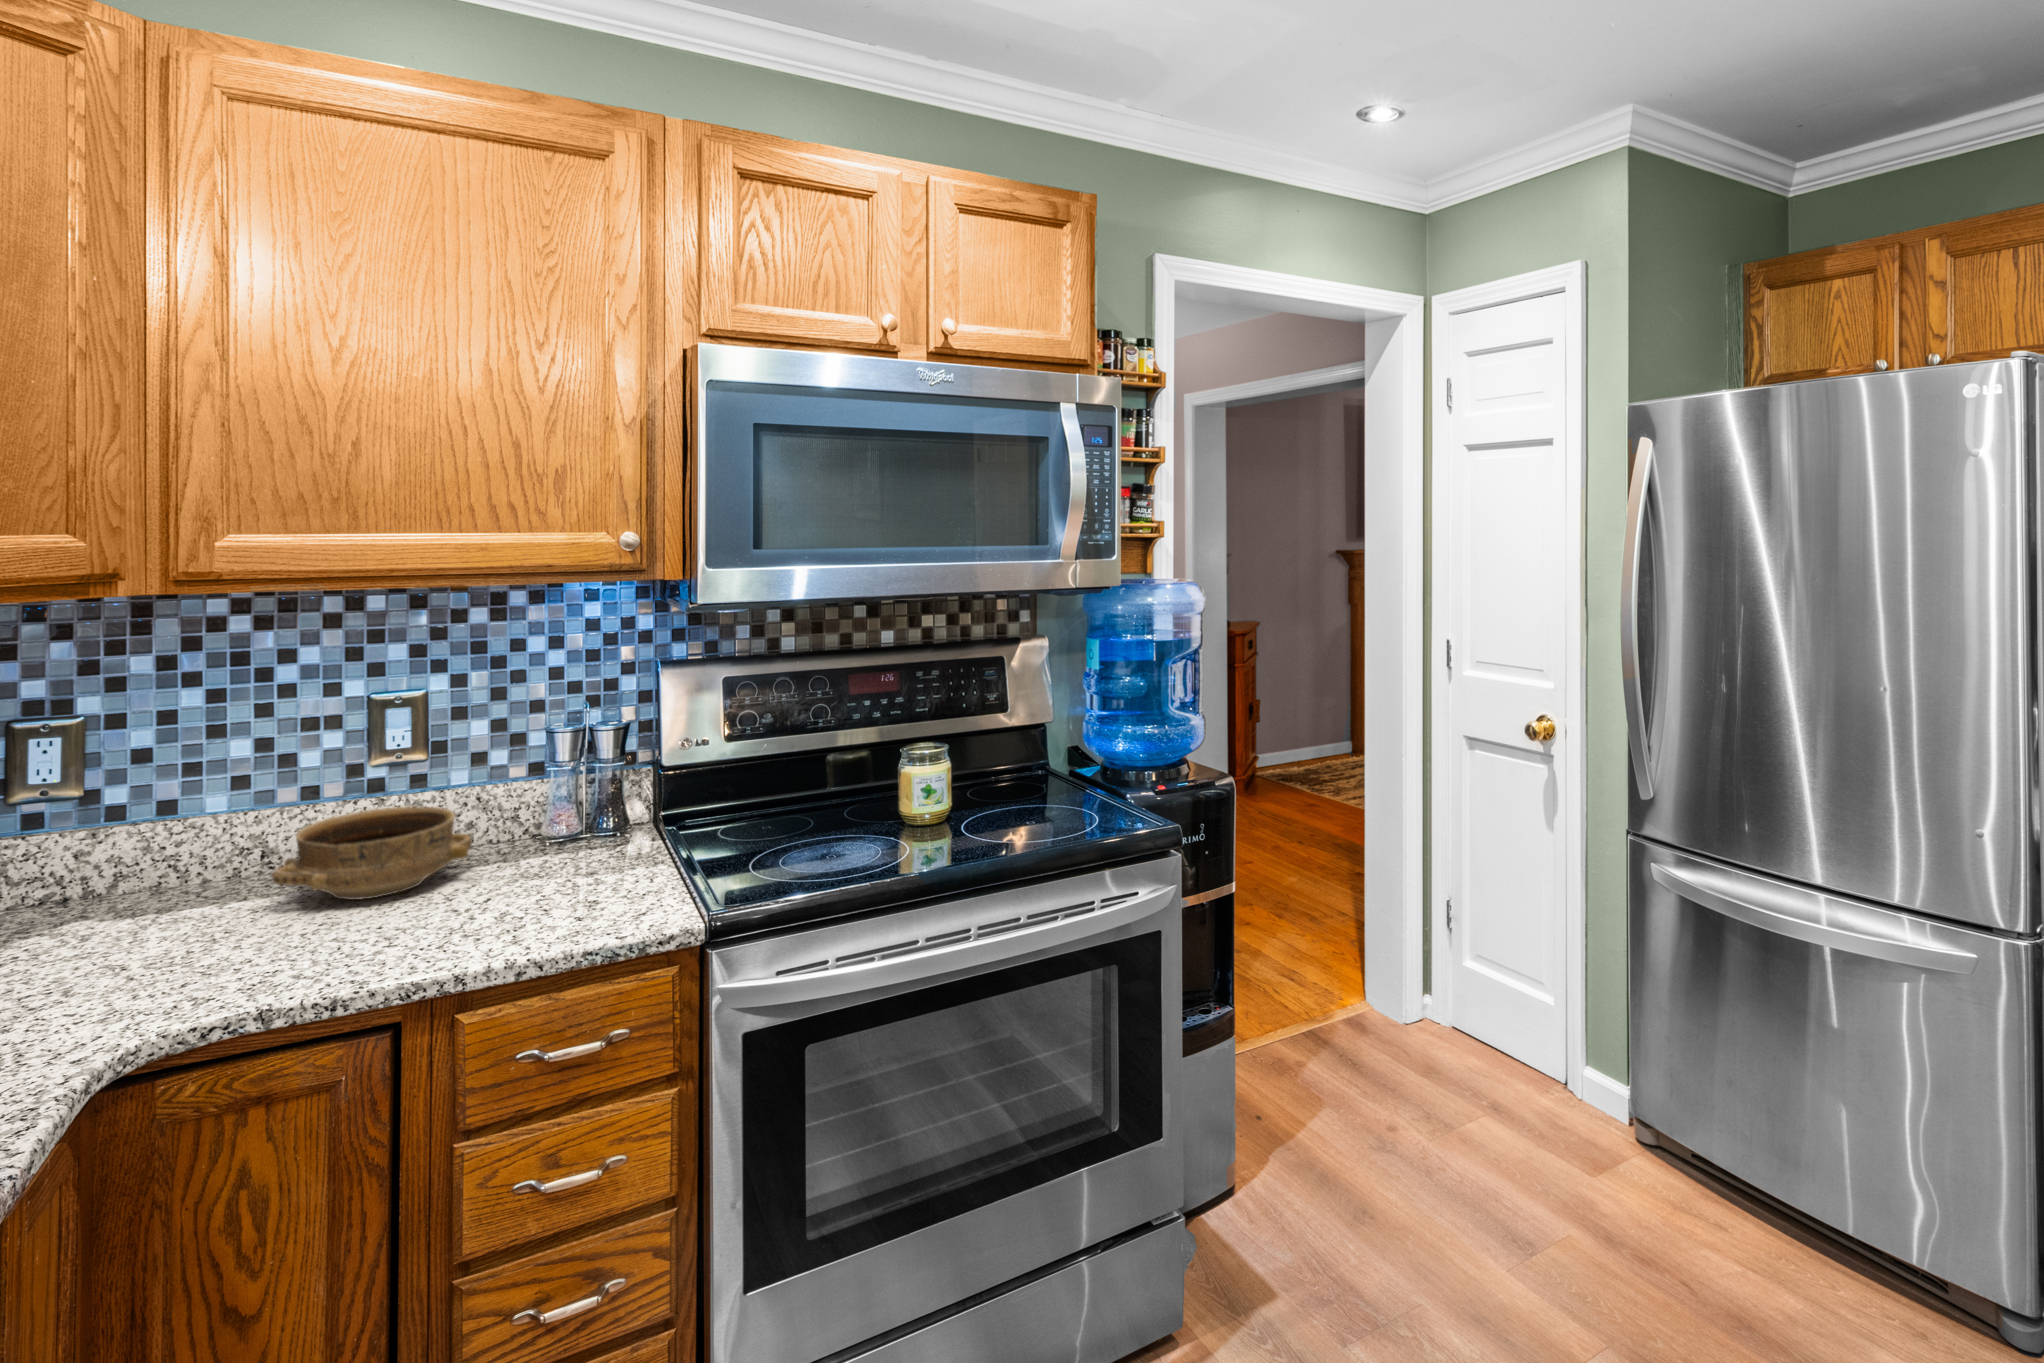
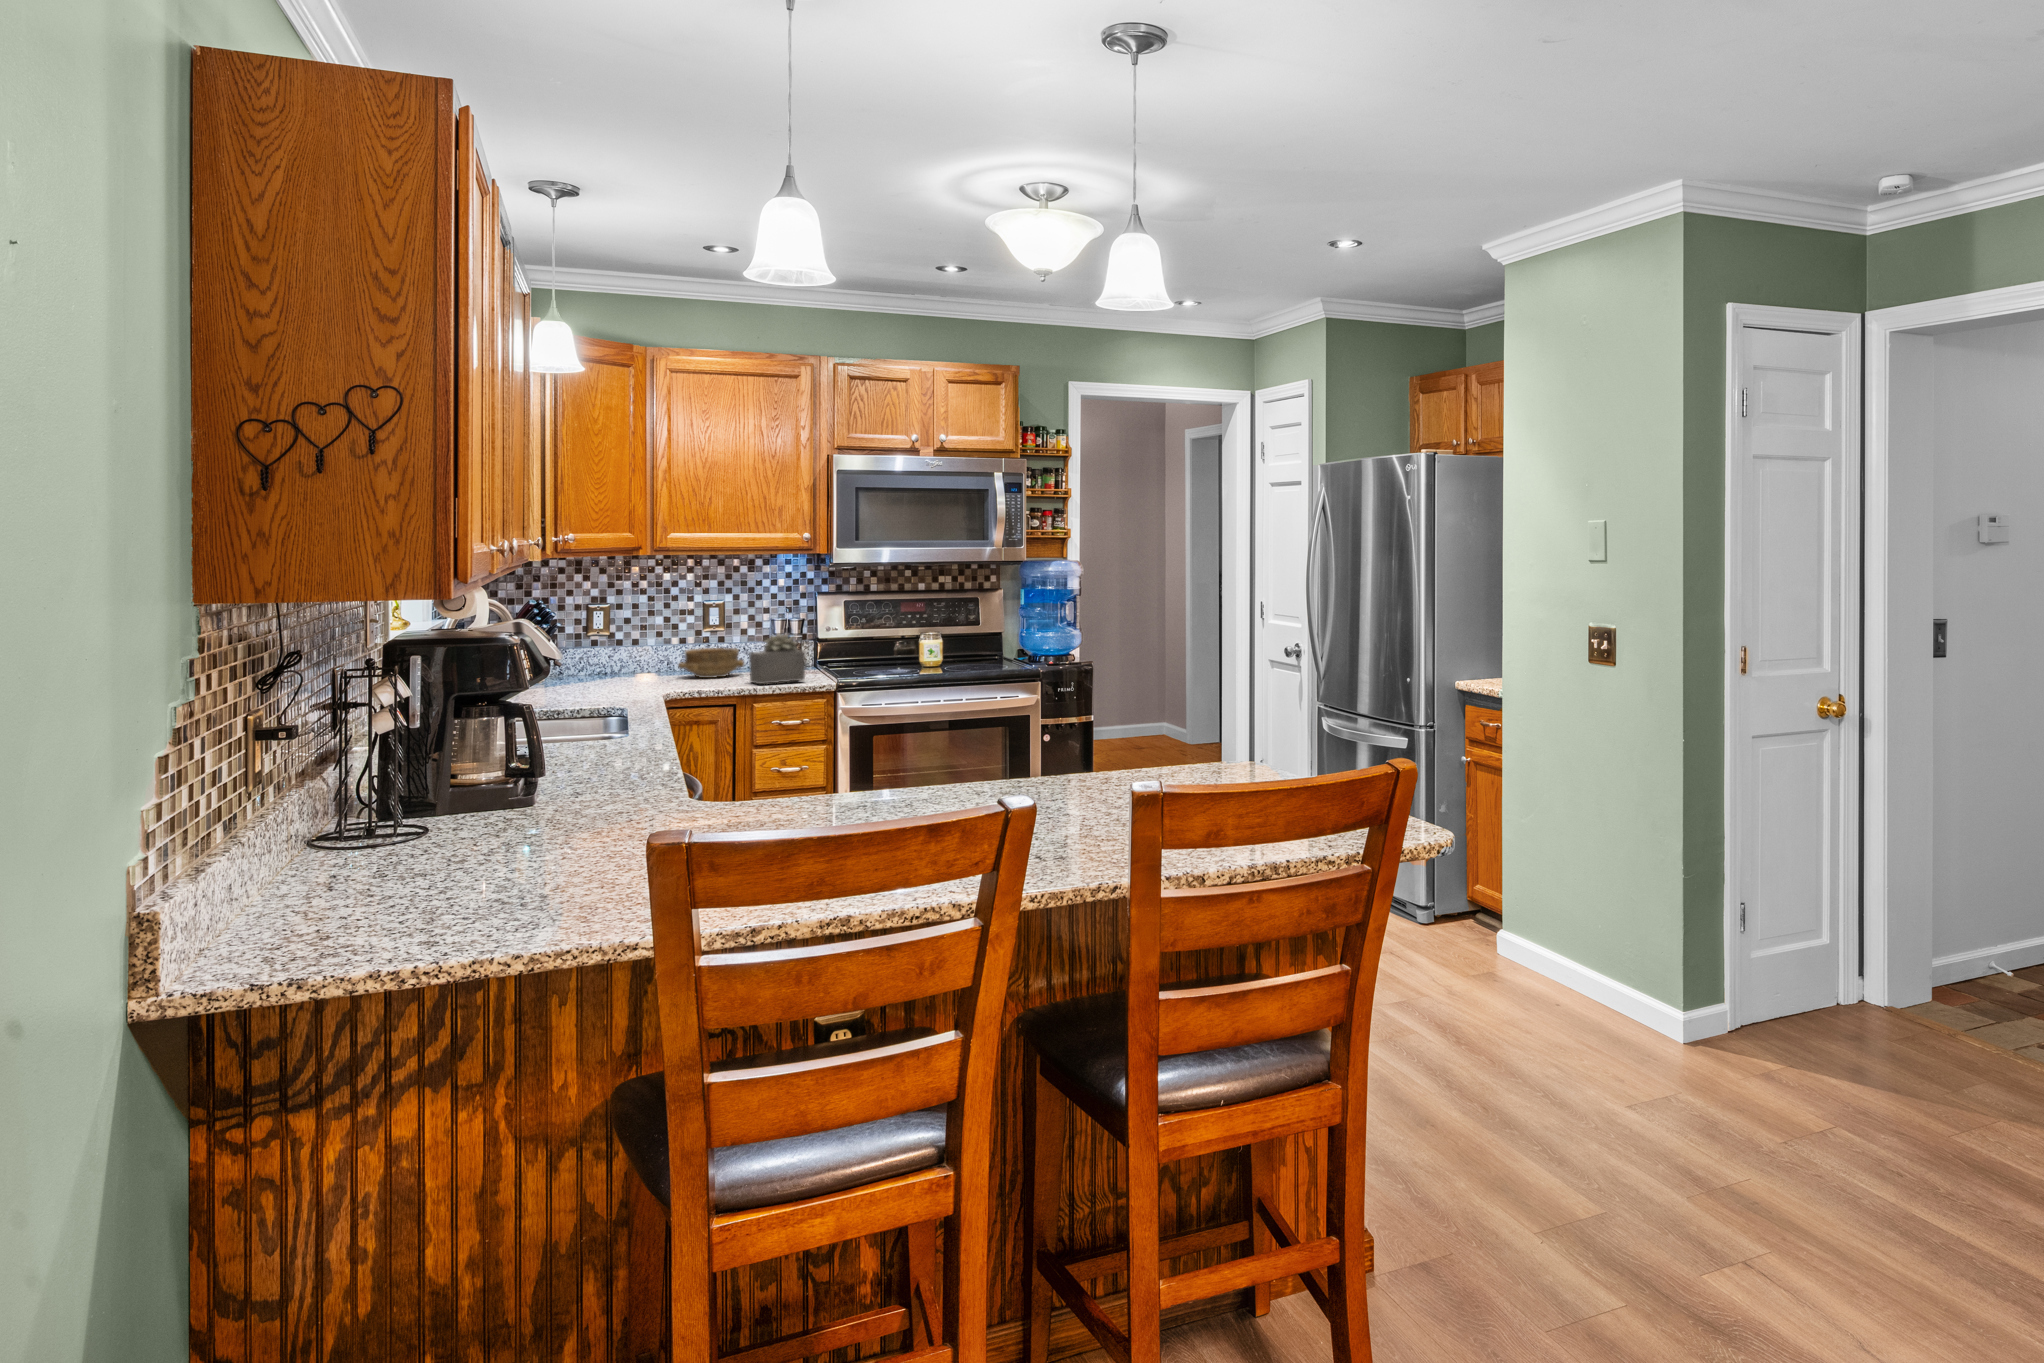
succulent plant: none [457,798,619,960] -> present [749,634,805,684]

